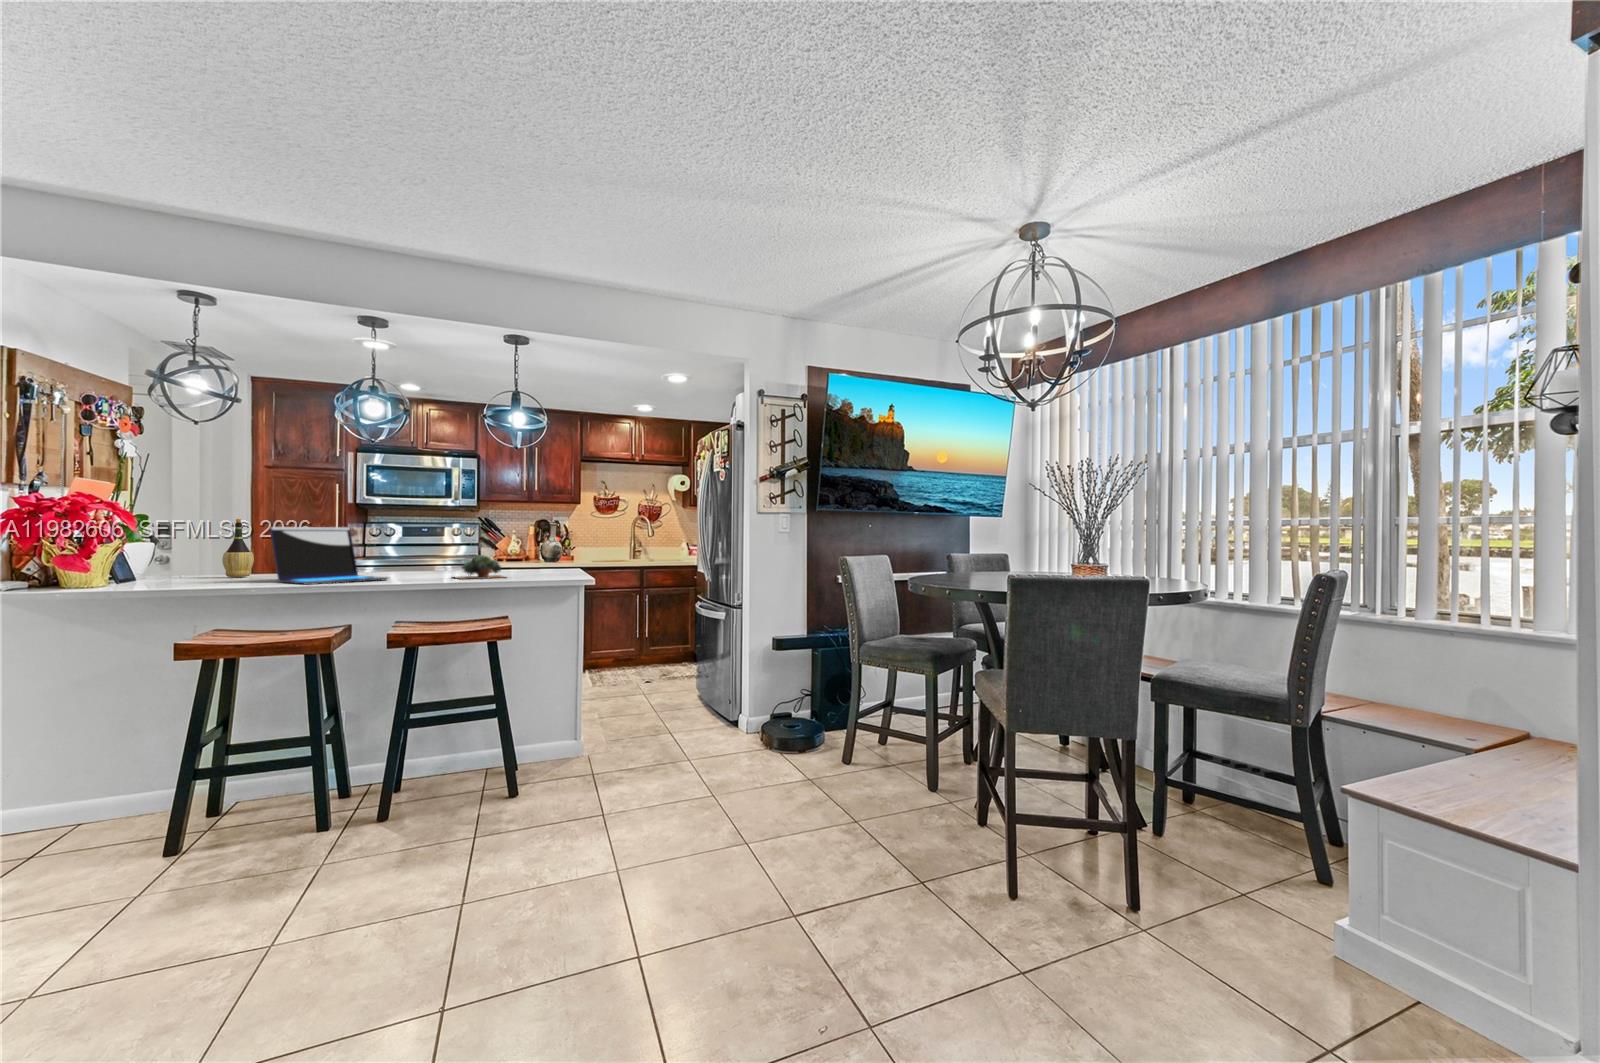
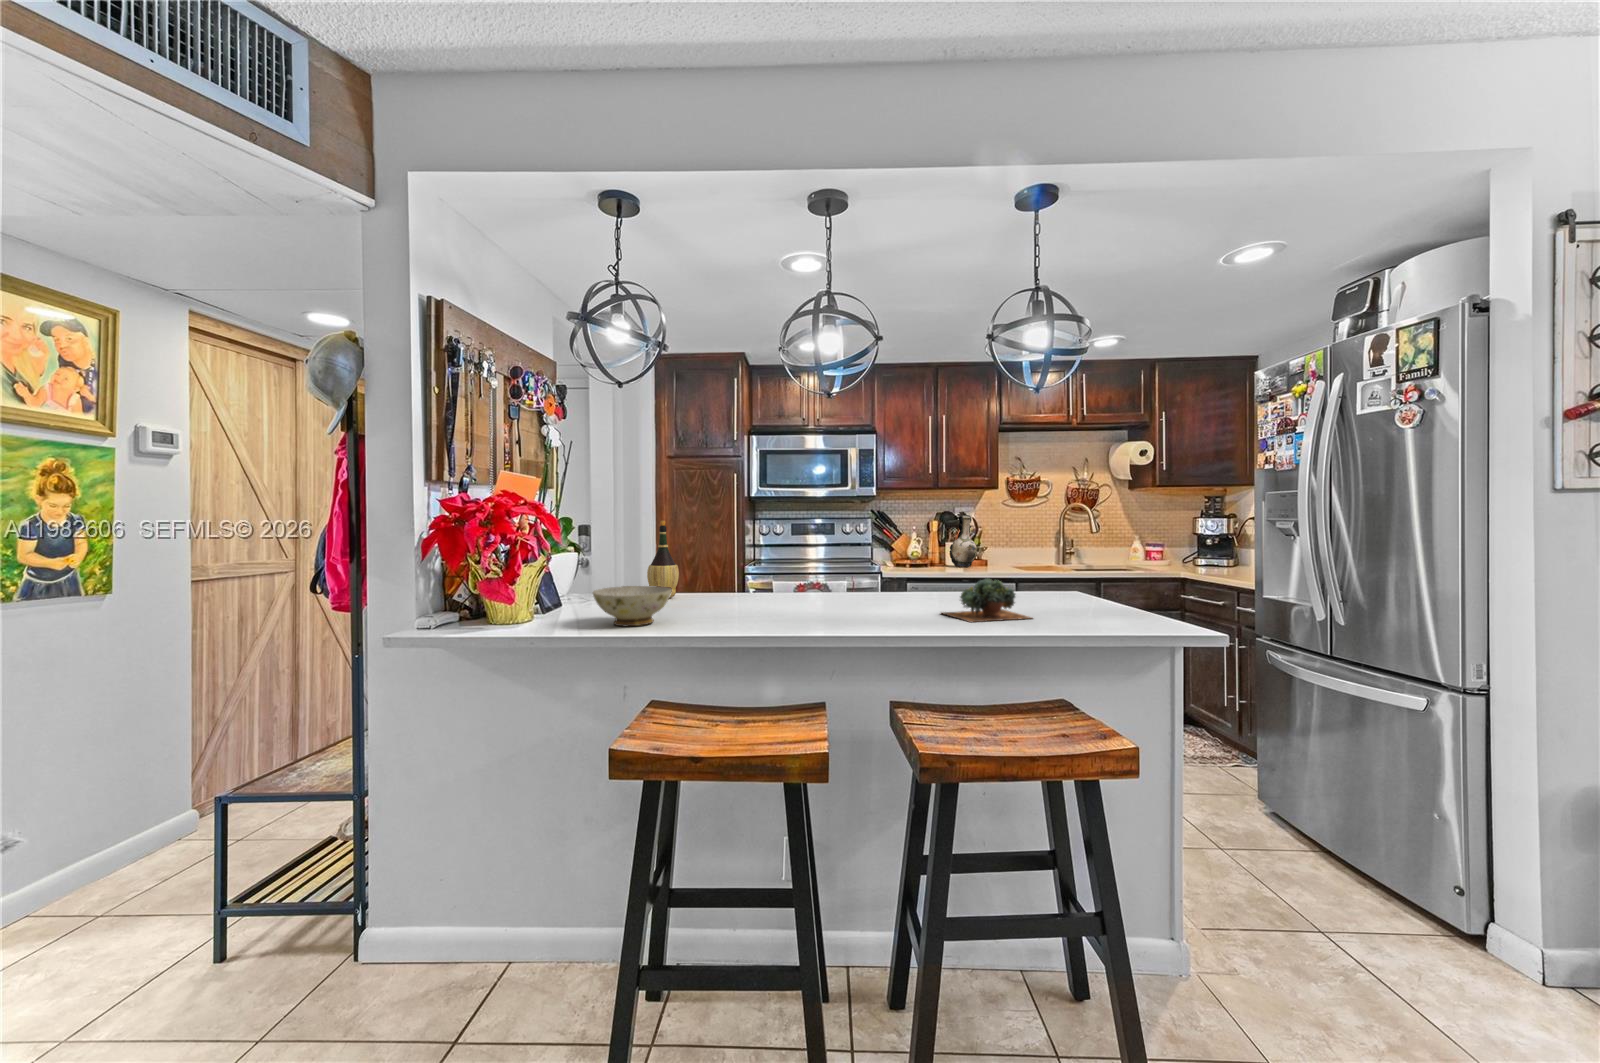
laptop: present [270,527,388,585] -> none [709,533,865,631]
ceramic bowl: none [162,561,234,586] -> present [593,586,672,627]

